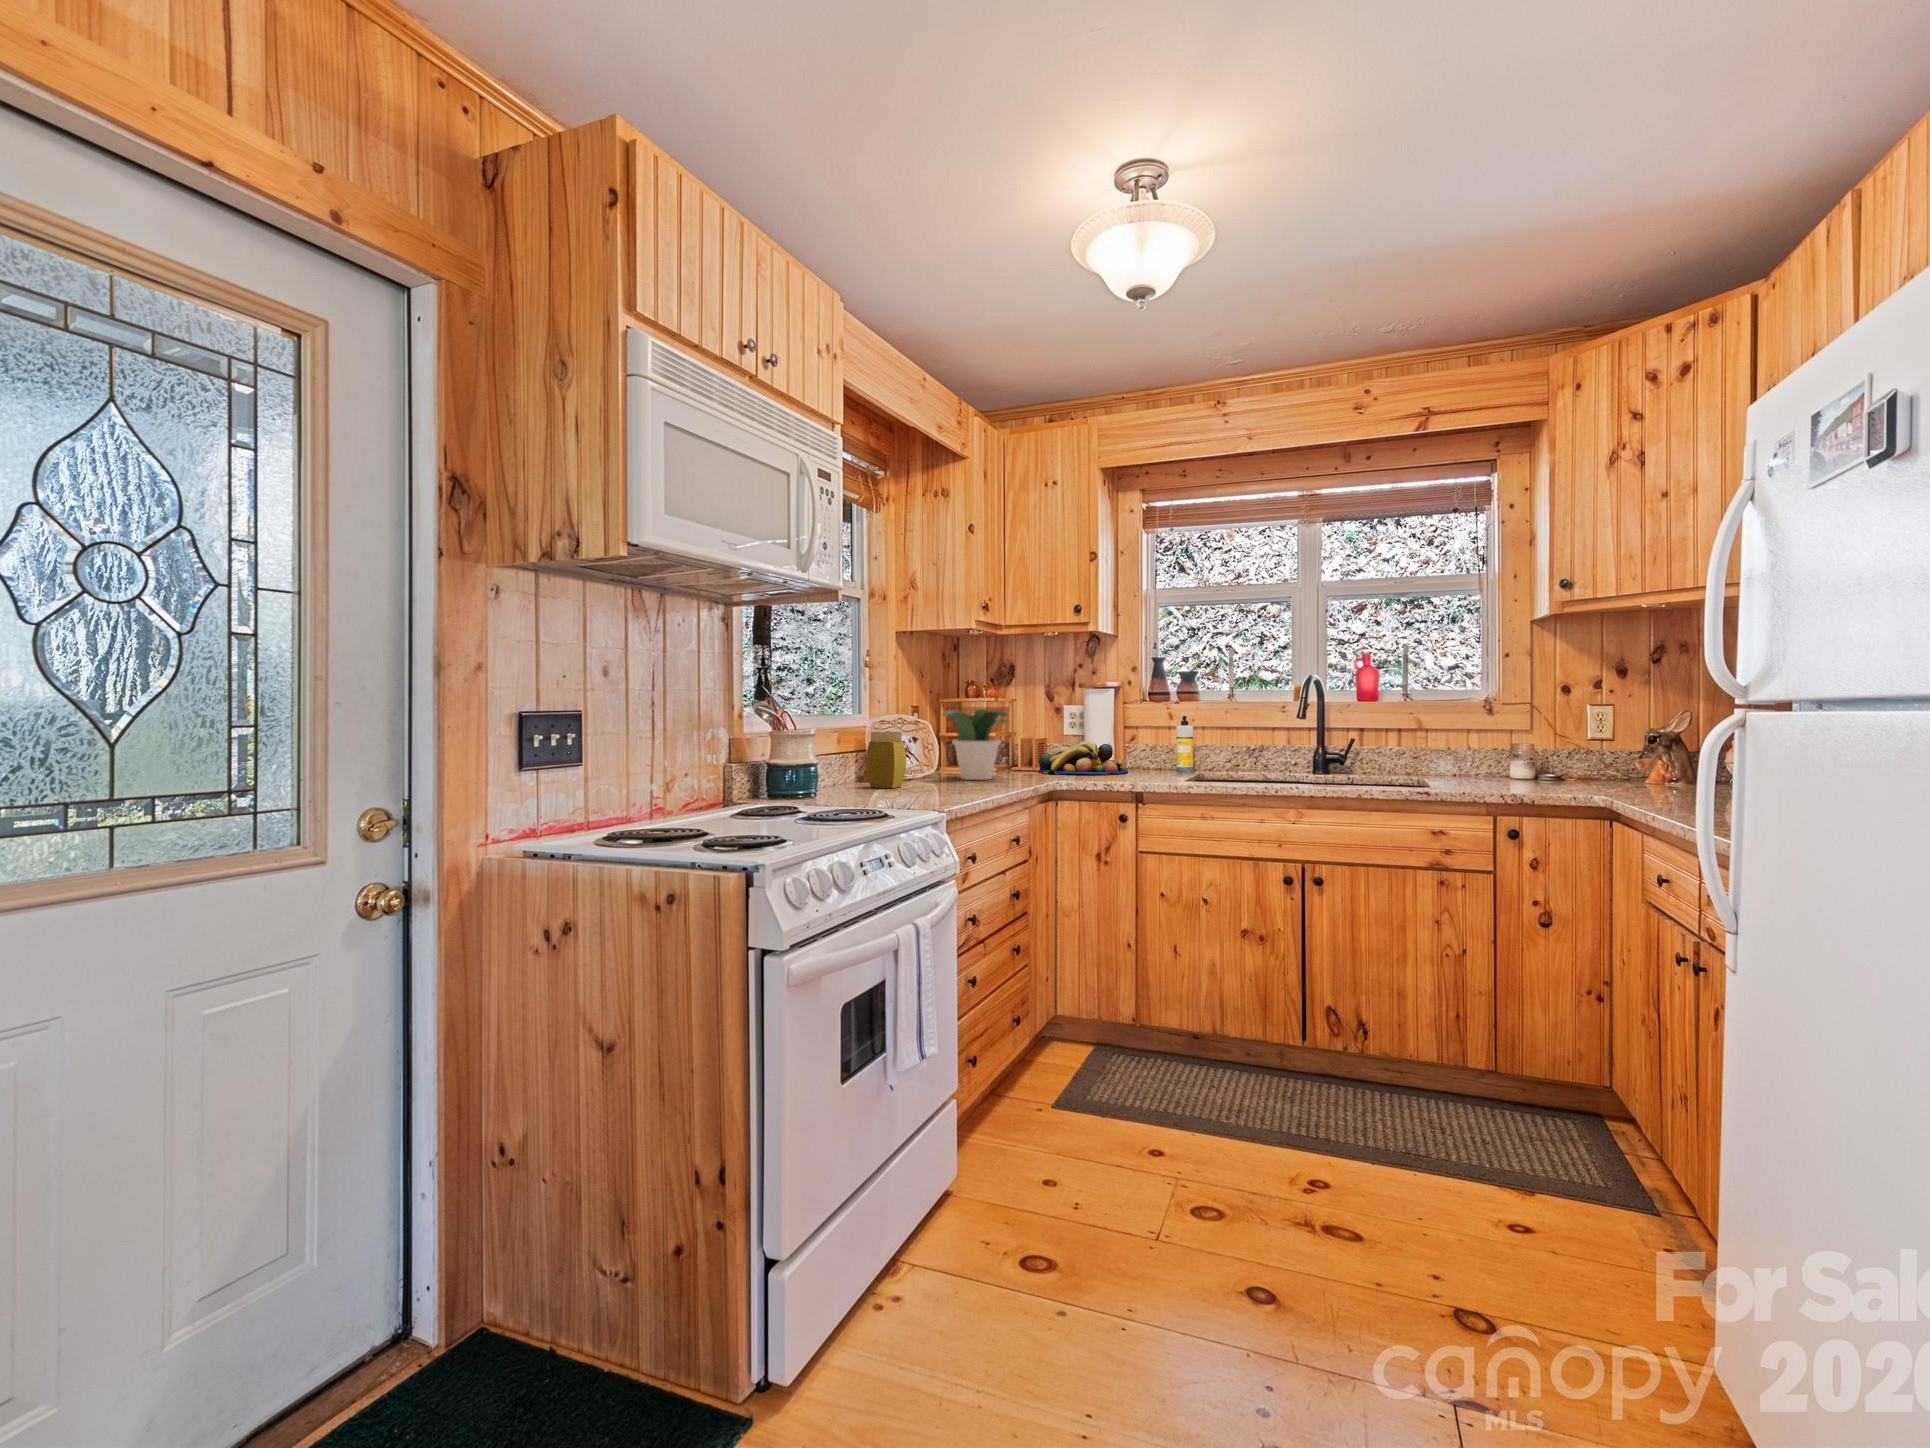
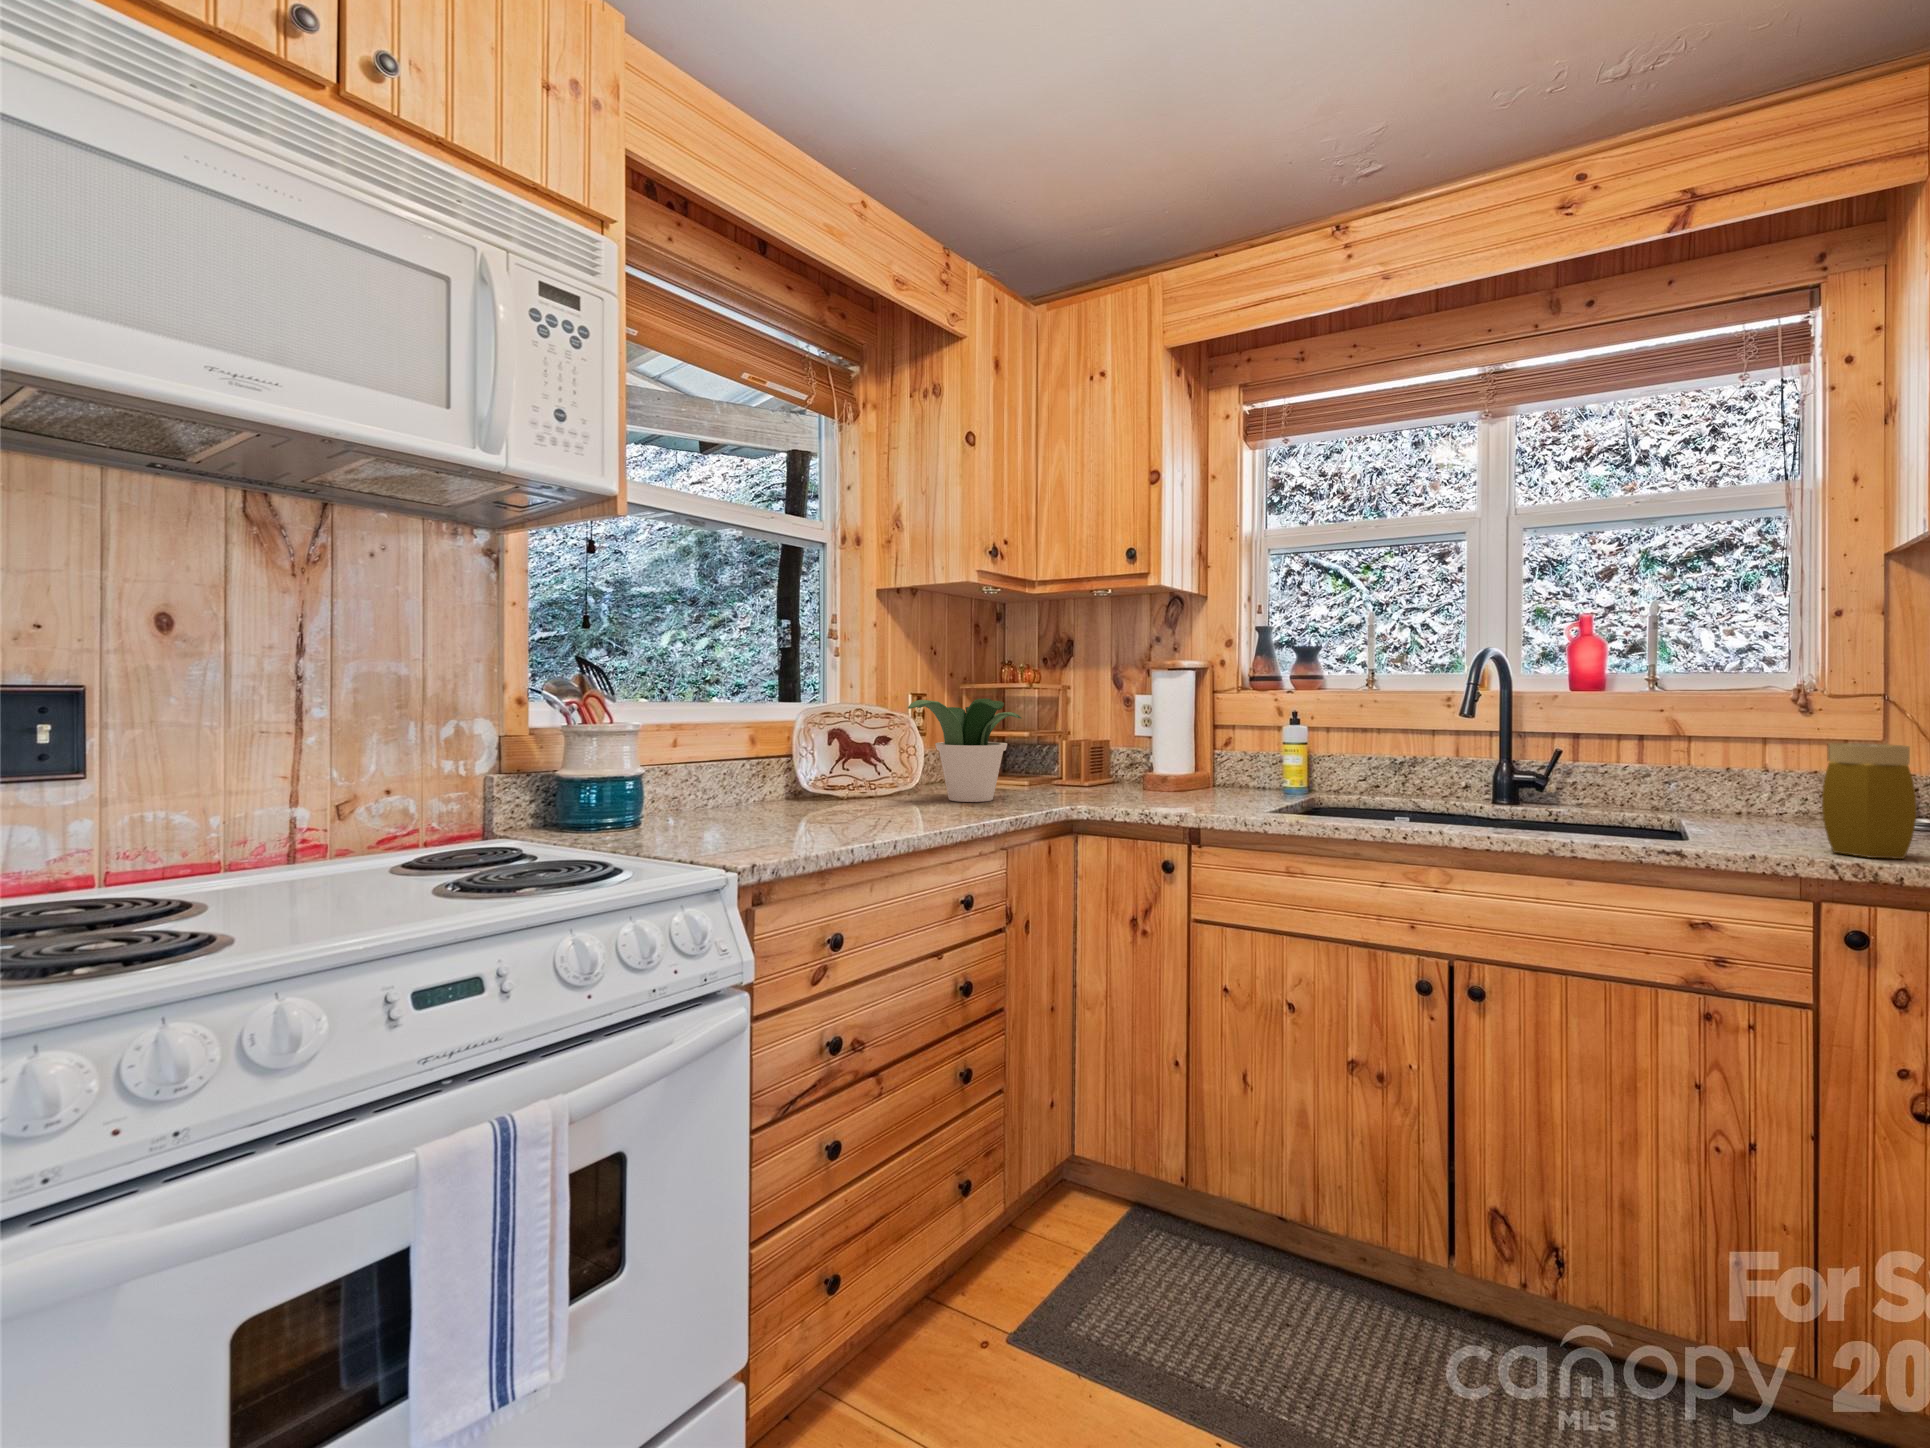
jar: present [866,732,906,788] -> present [1822,743,1916,859]
fruit bowl: present [1038,741,1128,775] -> none [1084,745,1215,796]

